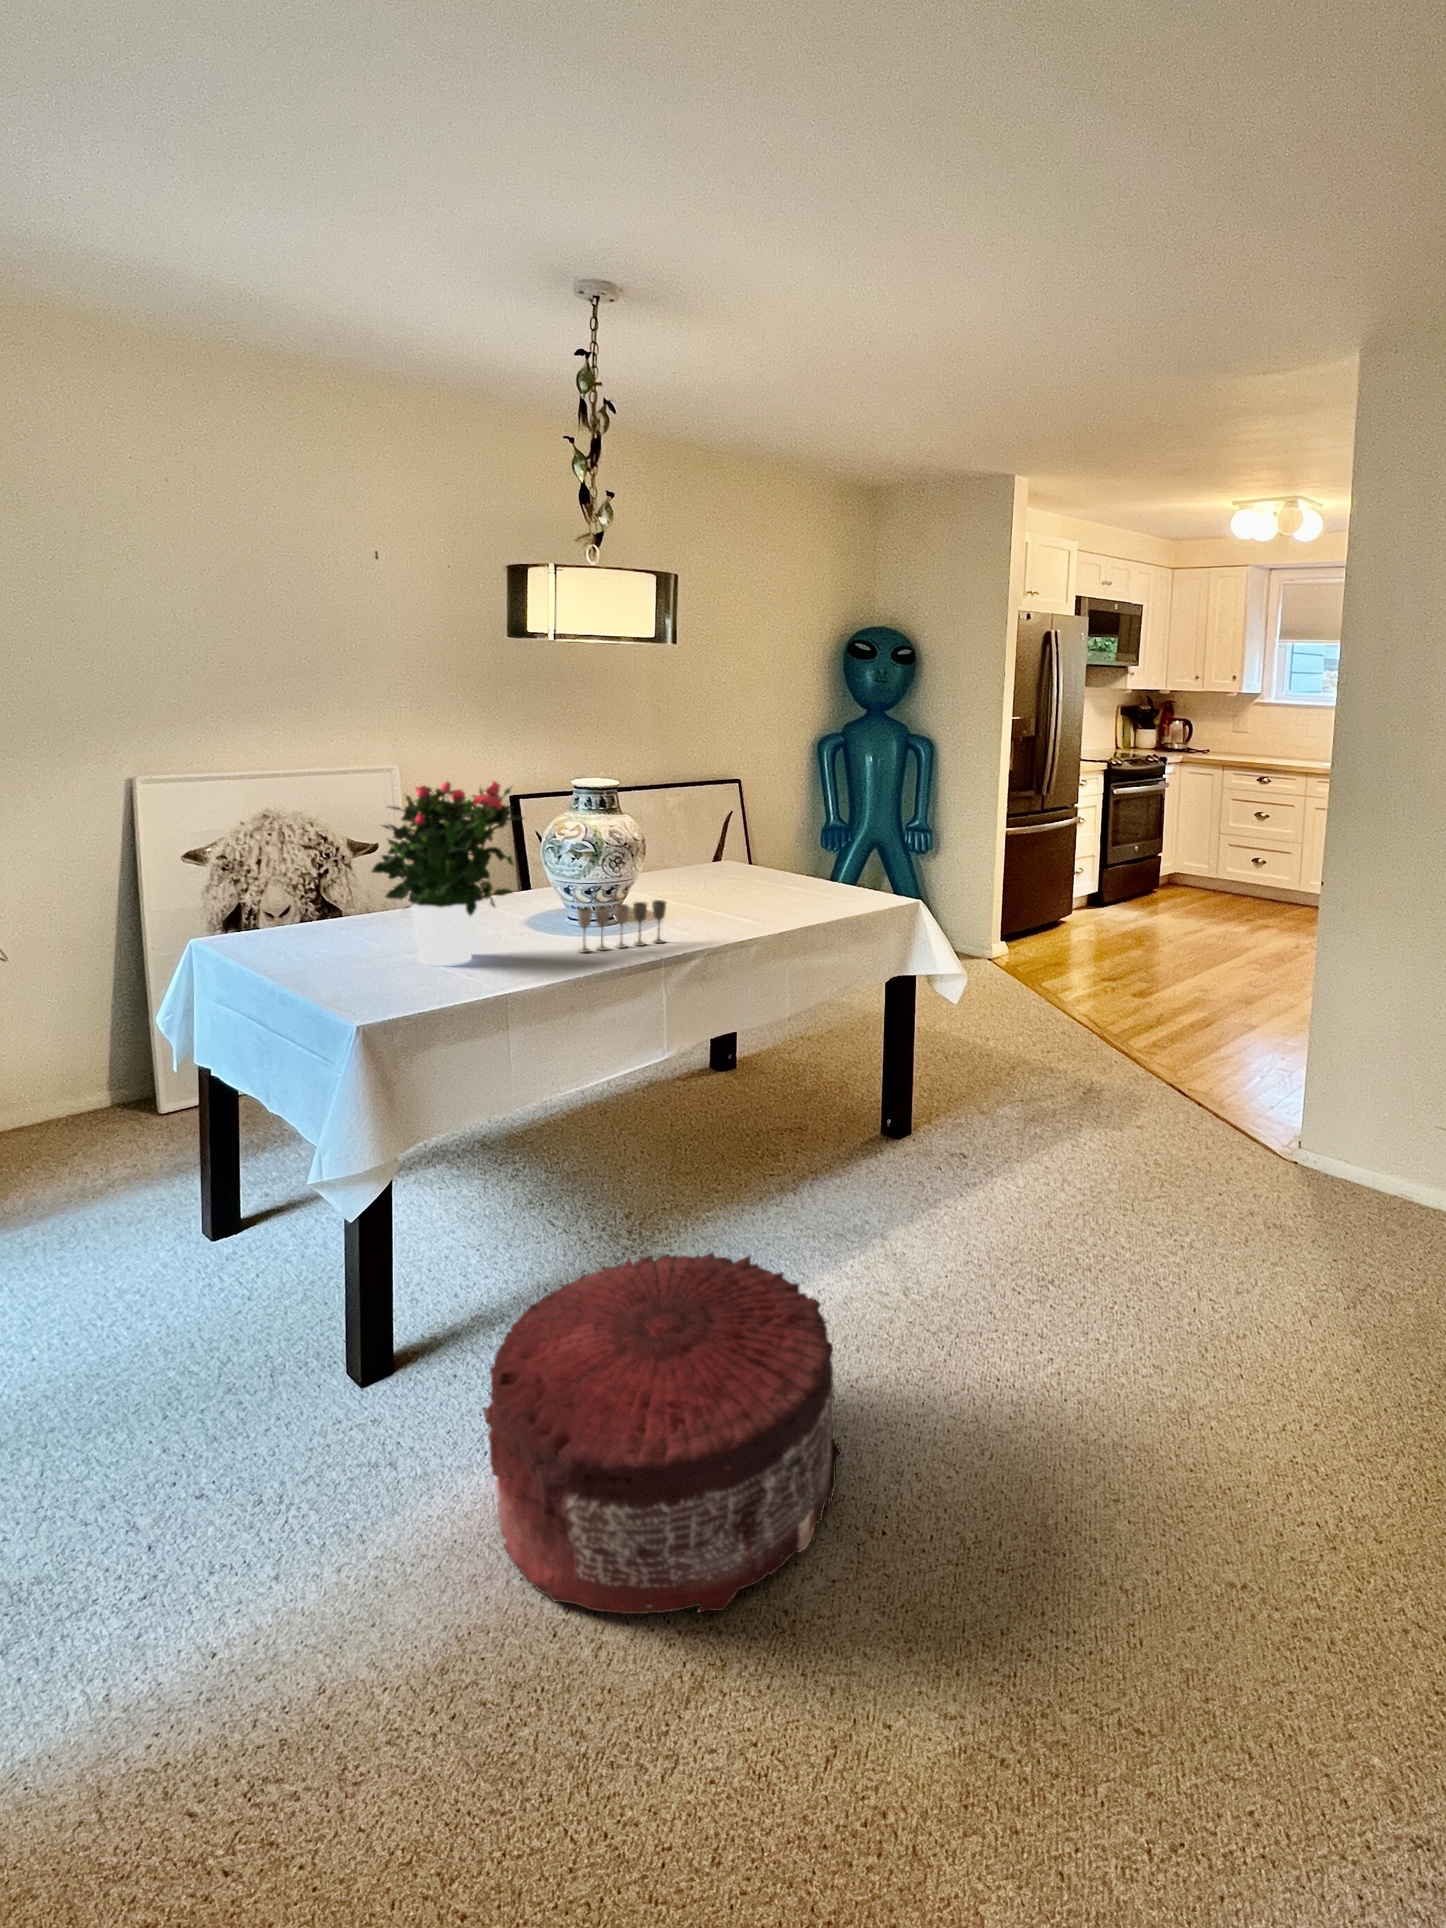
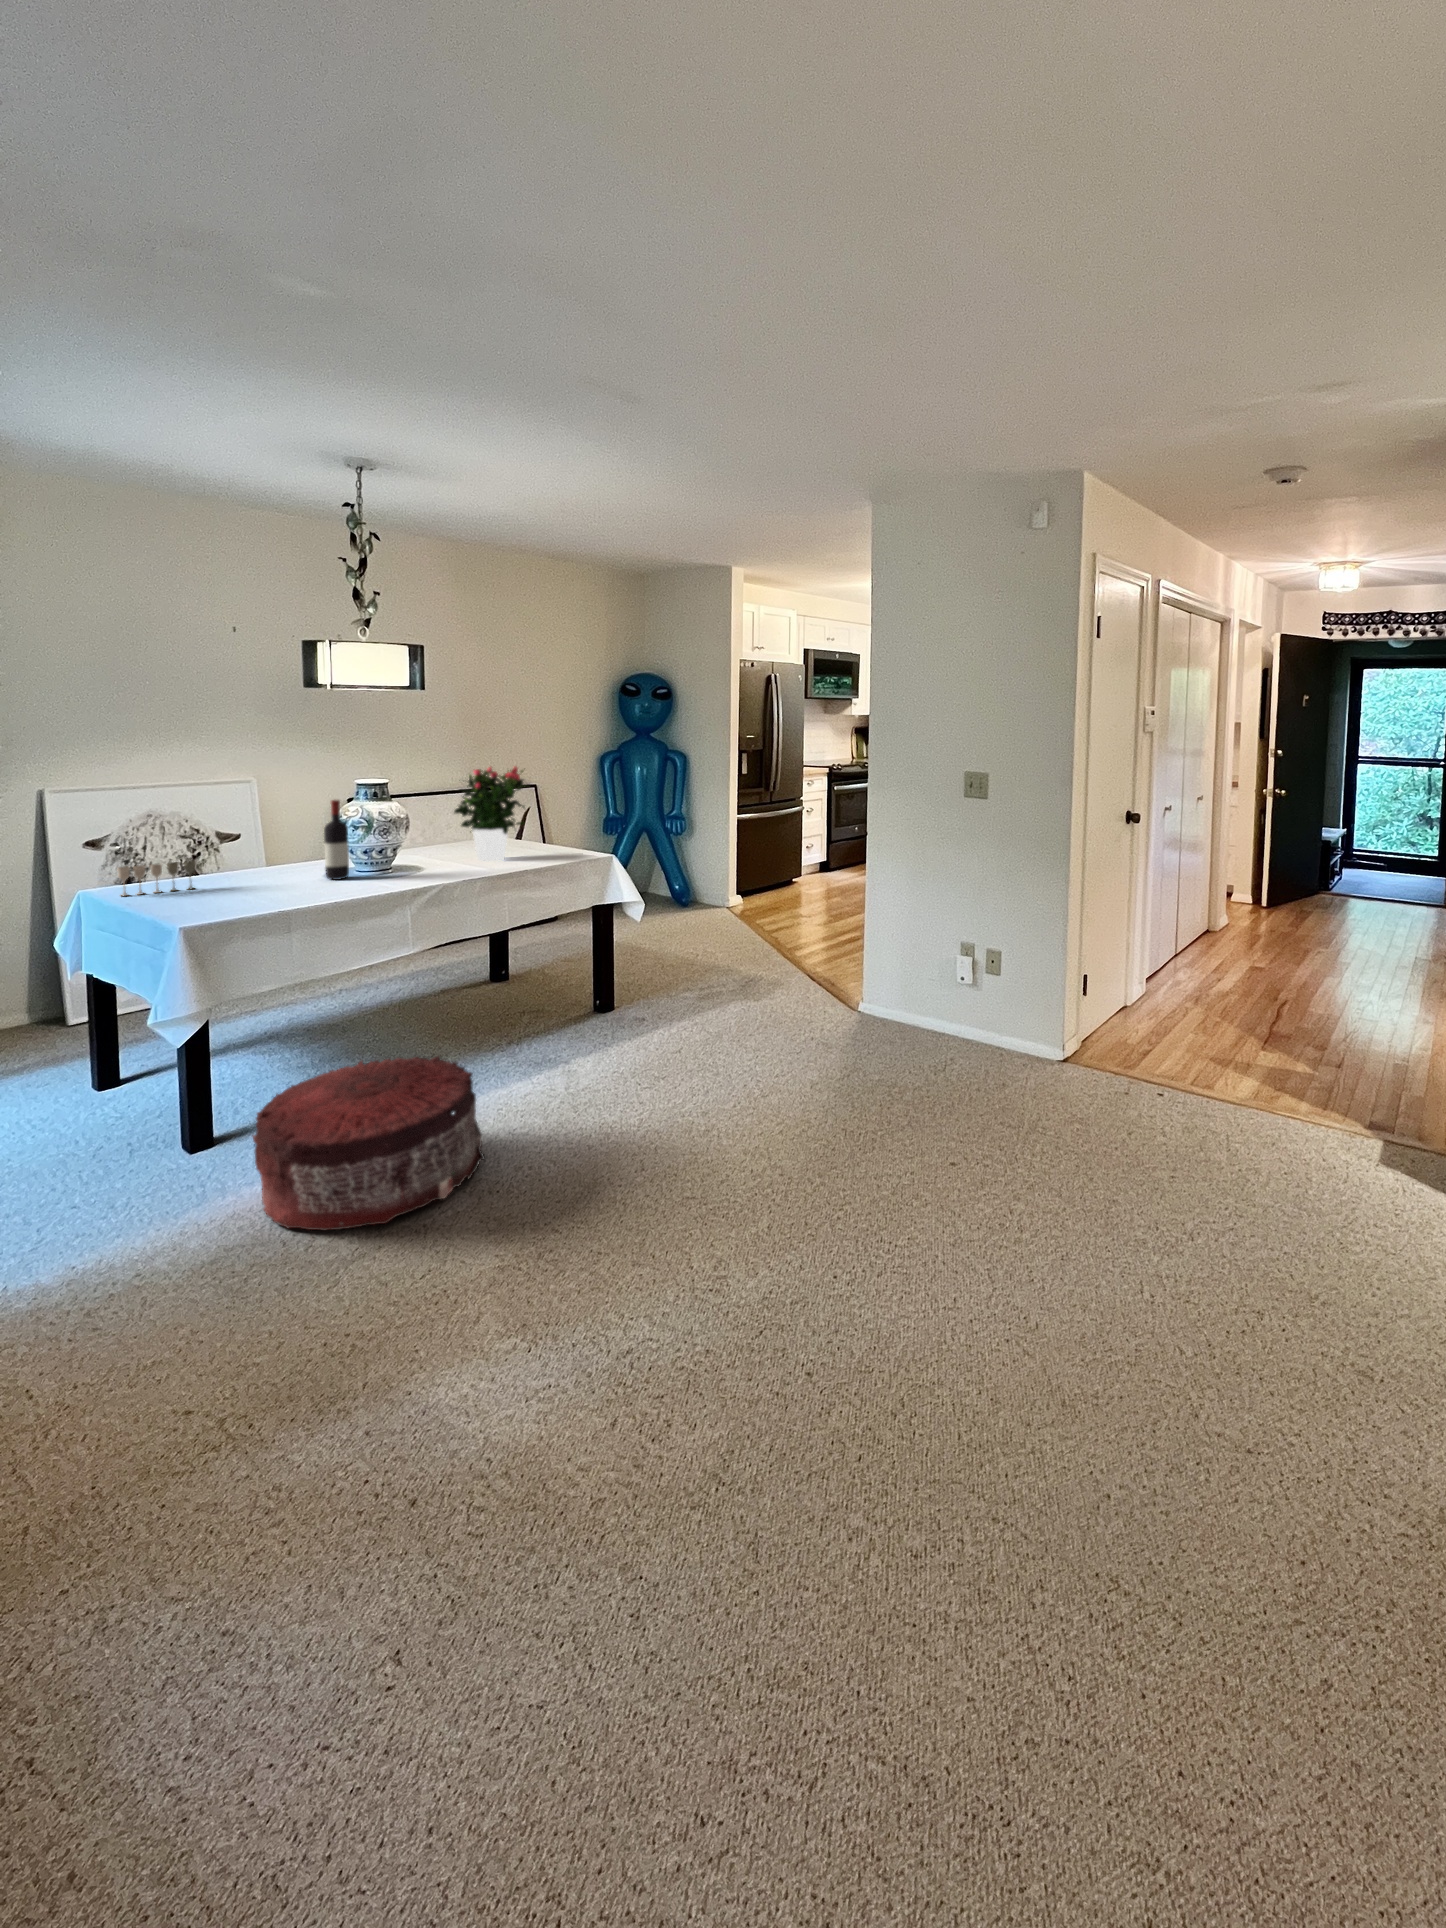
potted flower: present [372,781,523,966] -> present [454,766,525,861]
wine bottle: none [533,811,567,934] -> present [324,800,349,880]
wine glass: present [577,900,666,953] -> present [118,861,195,896]

